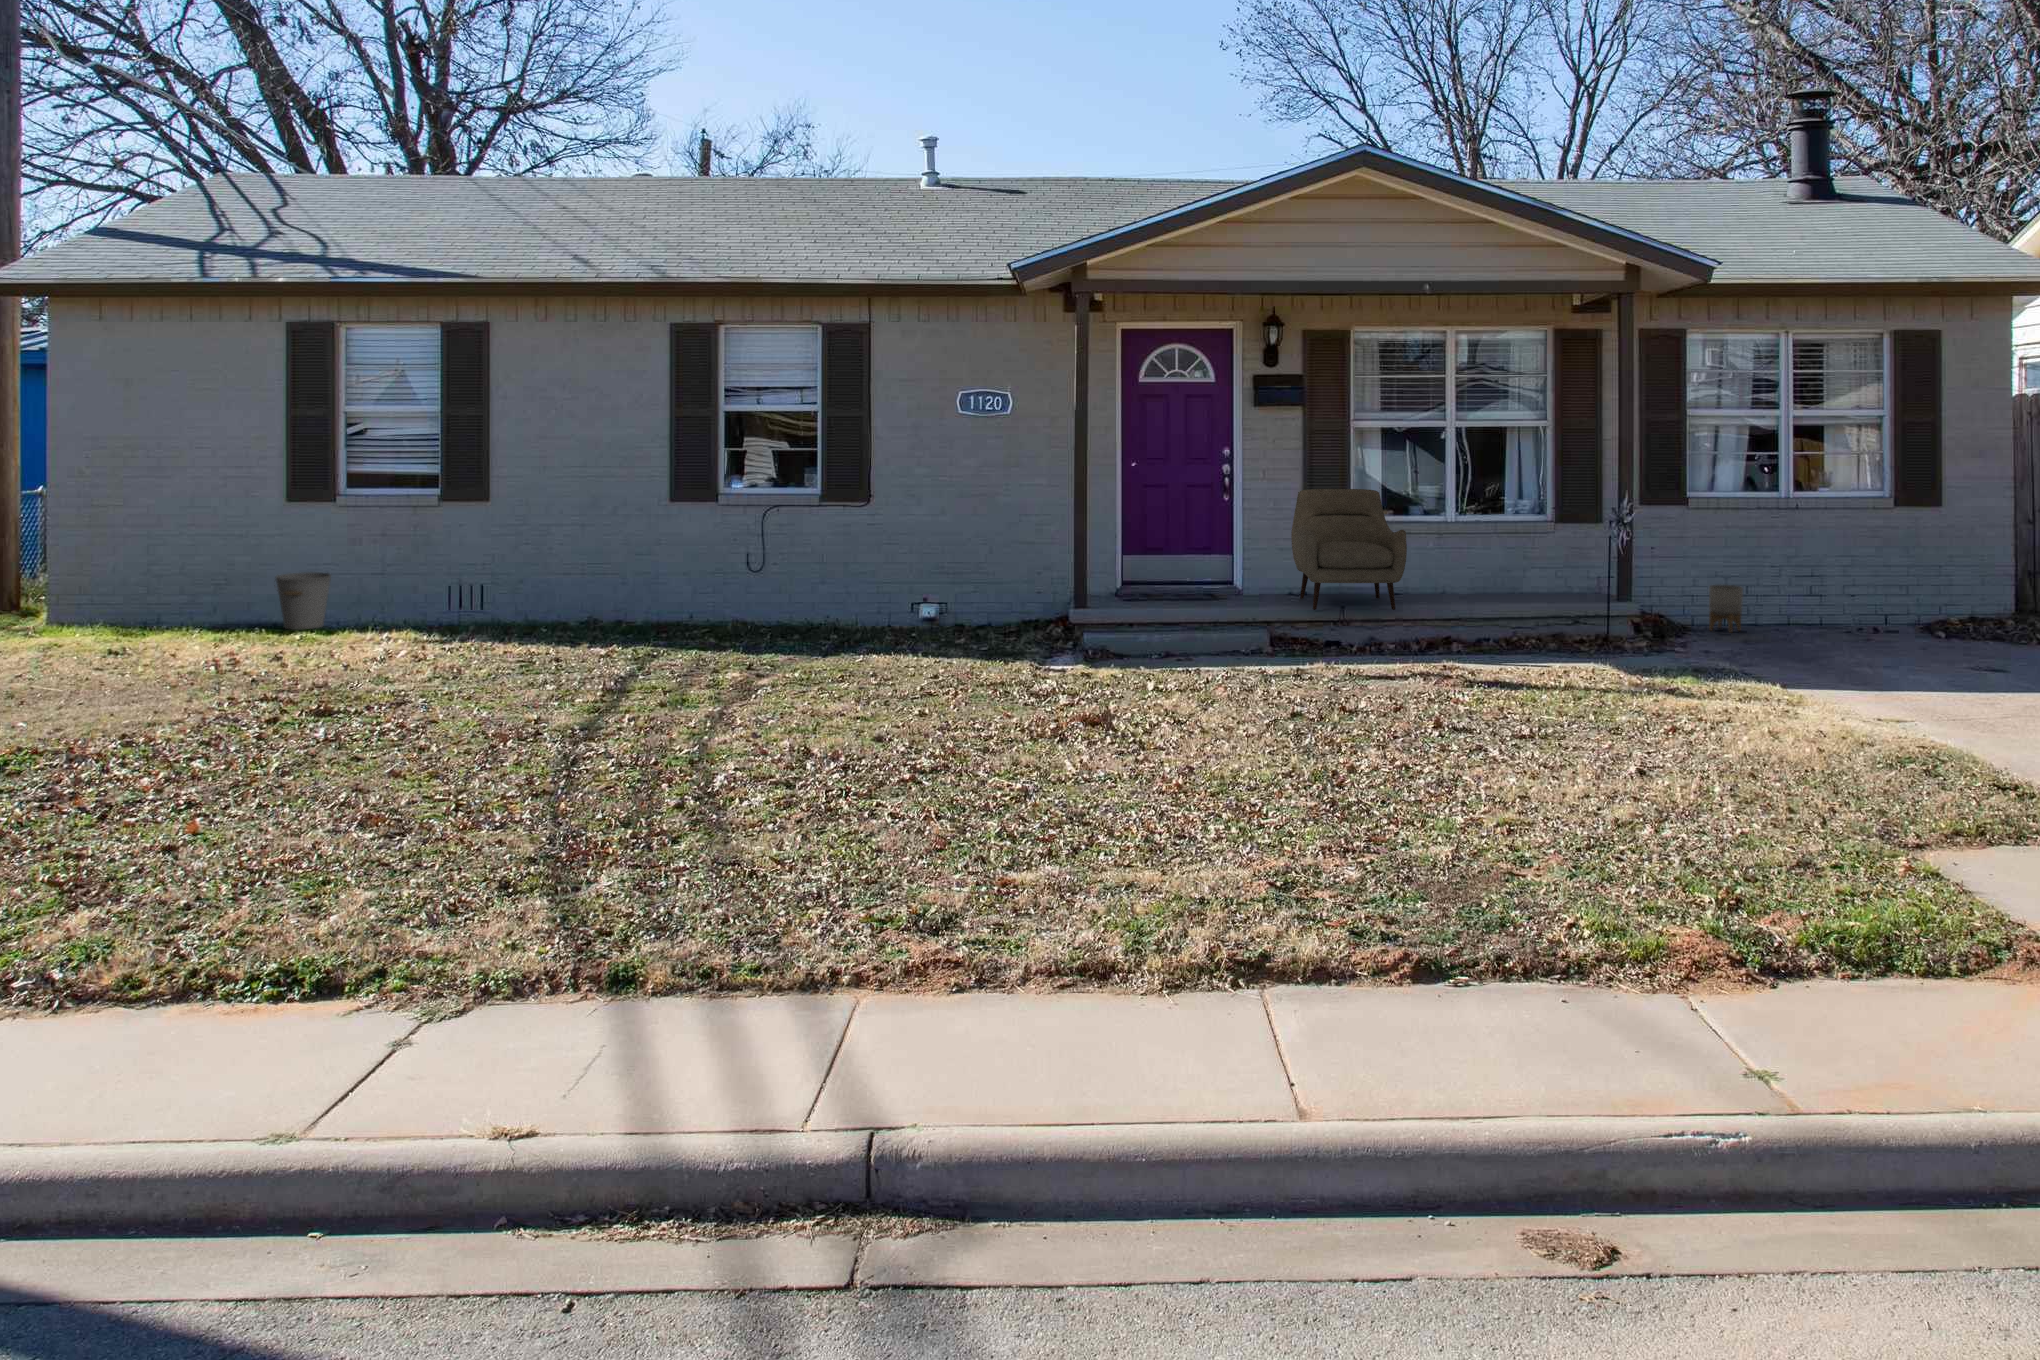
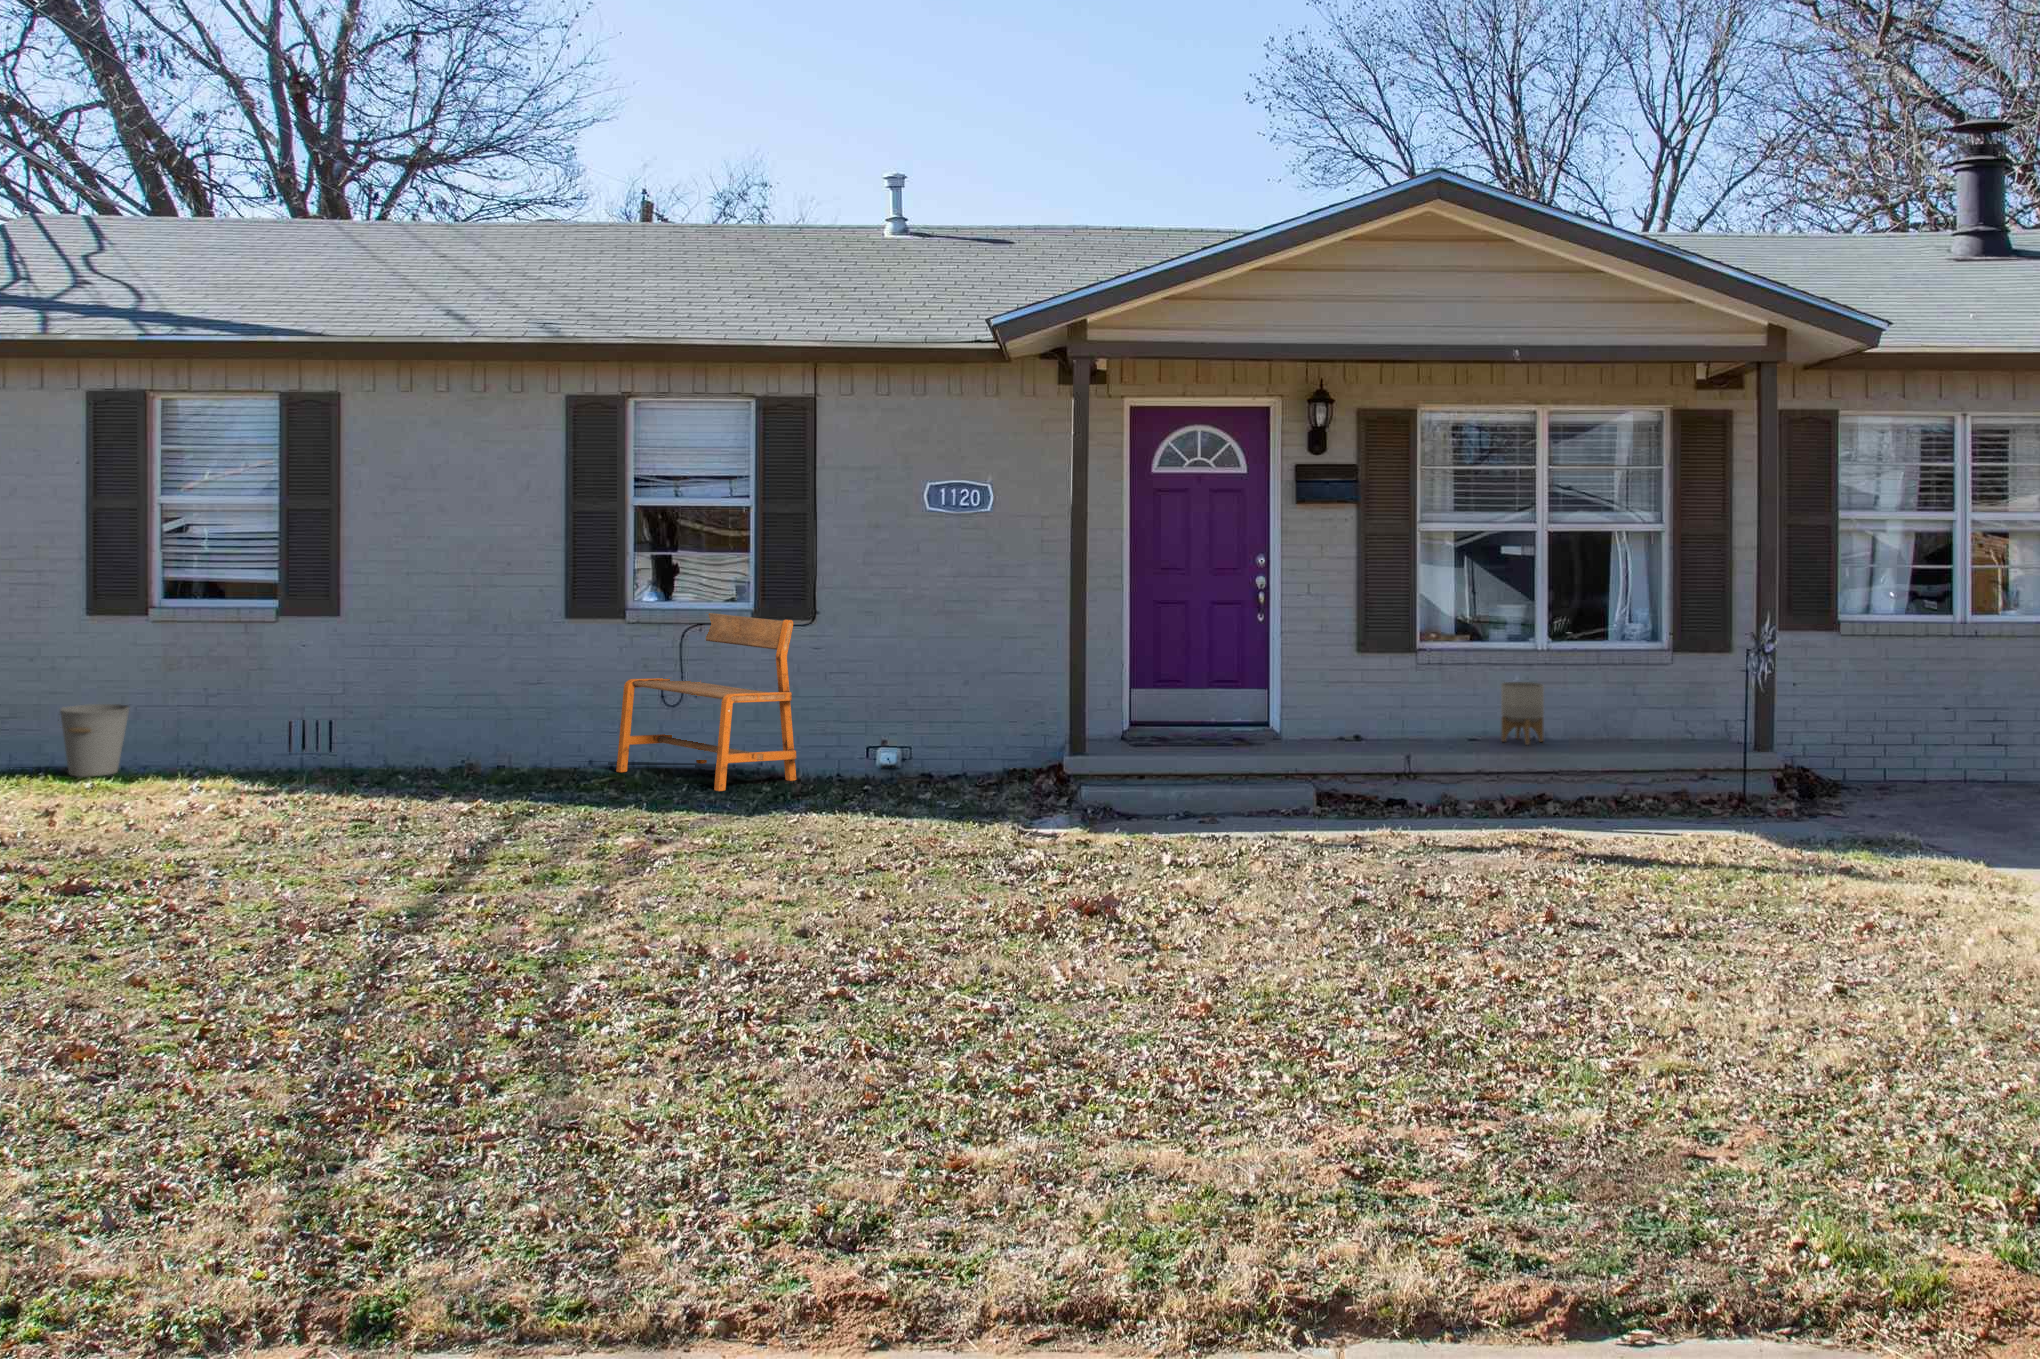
chair: present [1291,489,1407,610] -> none [1339,602,1489,759]
bench: none [723,497,866,639] -> present [616,613,796,791]
planter: present [1709,585,1743,633] -> present [1501,682,1544,745]

